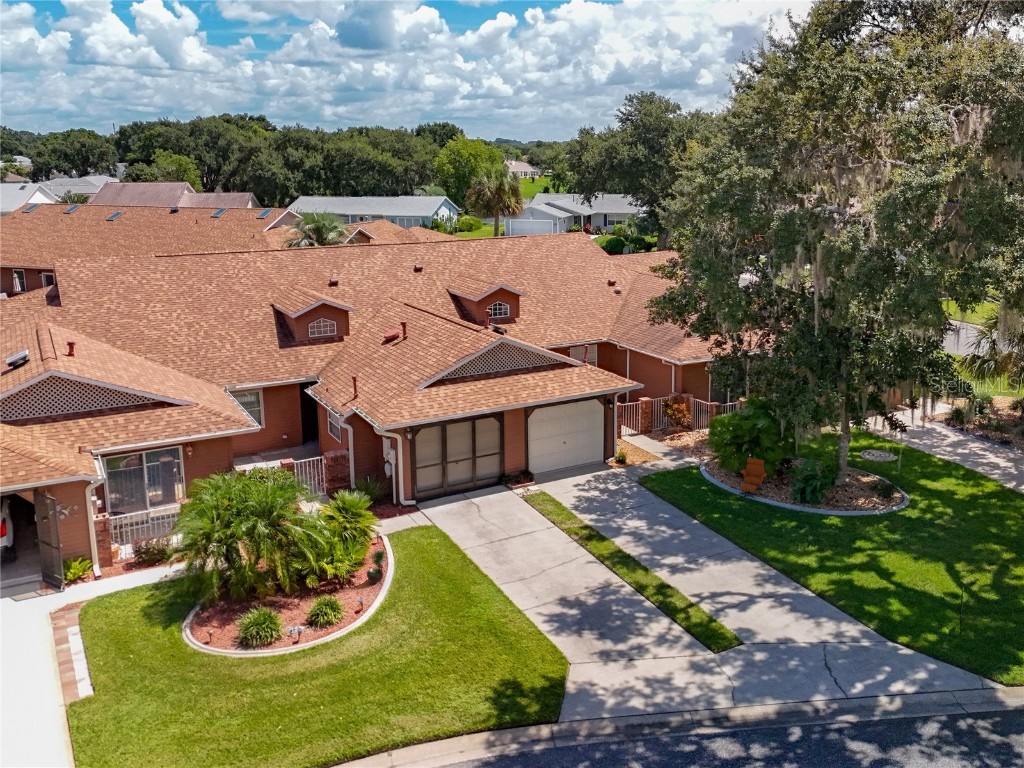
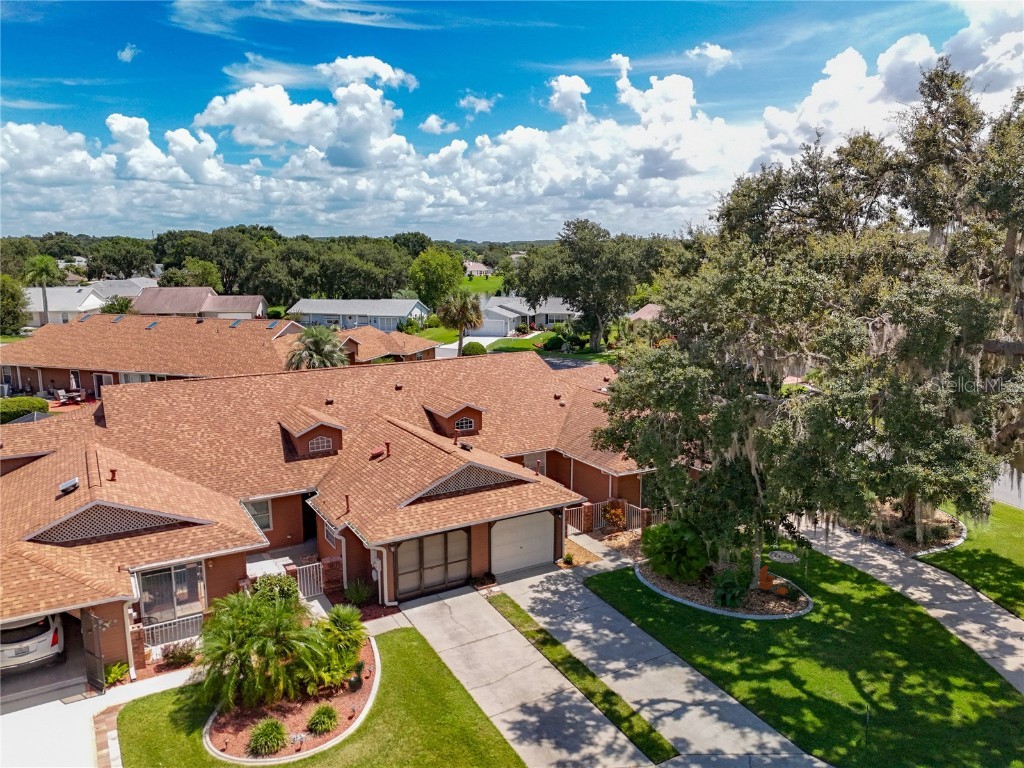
lounge chair: present [741,458,767,497] -> present [759,566,787,599]

